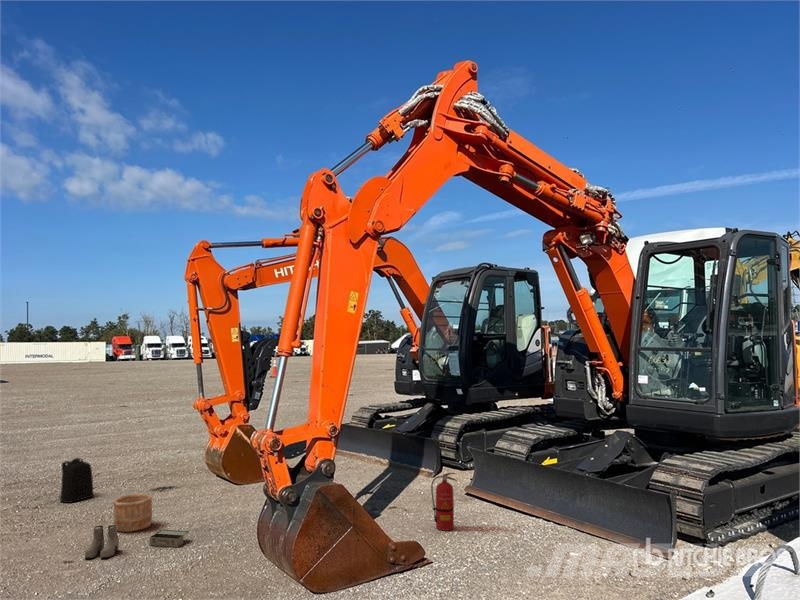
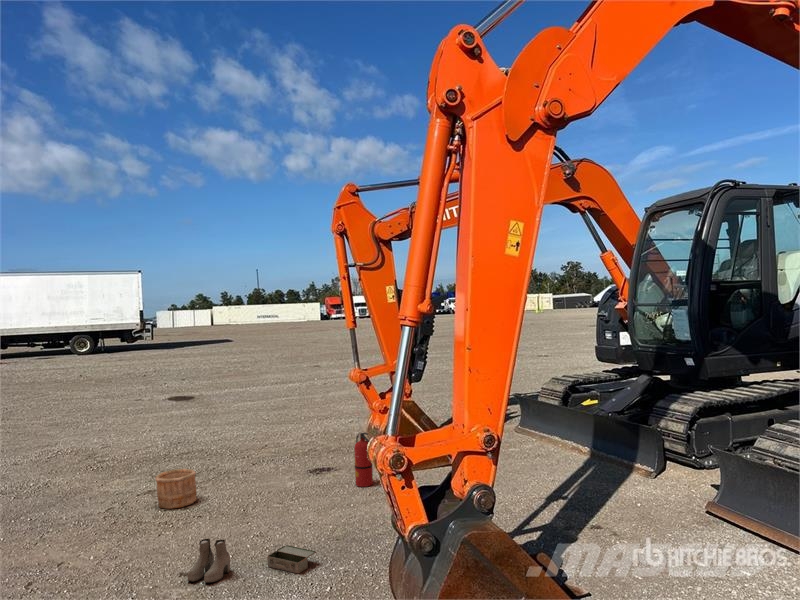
backpack: present [60,458,93,503] -> none [201,440,237,491]
fire extinguisher: present [431,473,456,531] -> present [354,433,373,487]
wooden bucket: present [113,494,153,532] -> present [155,469,196,509]

